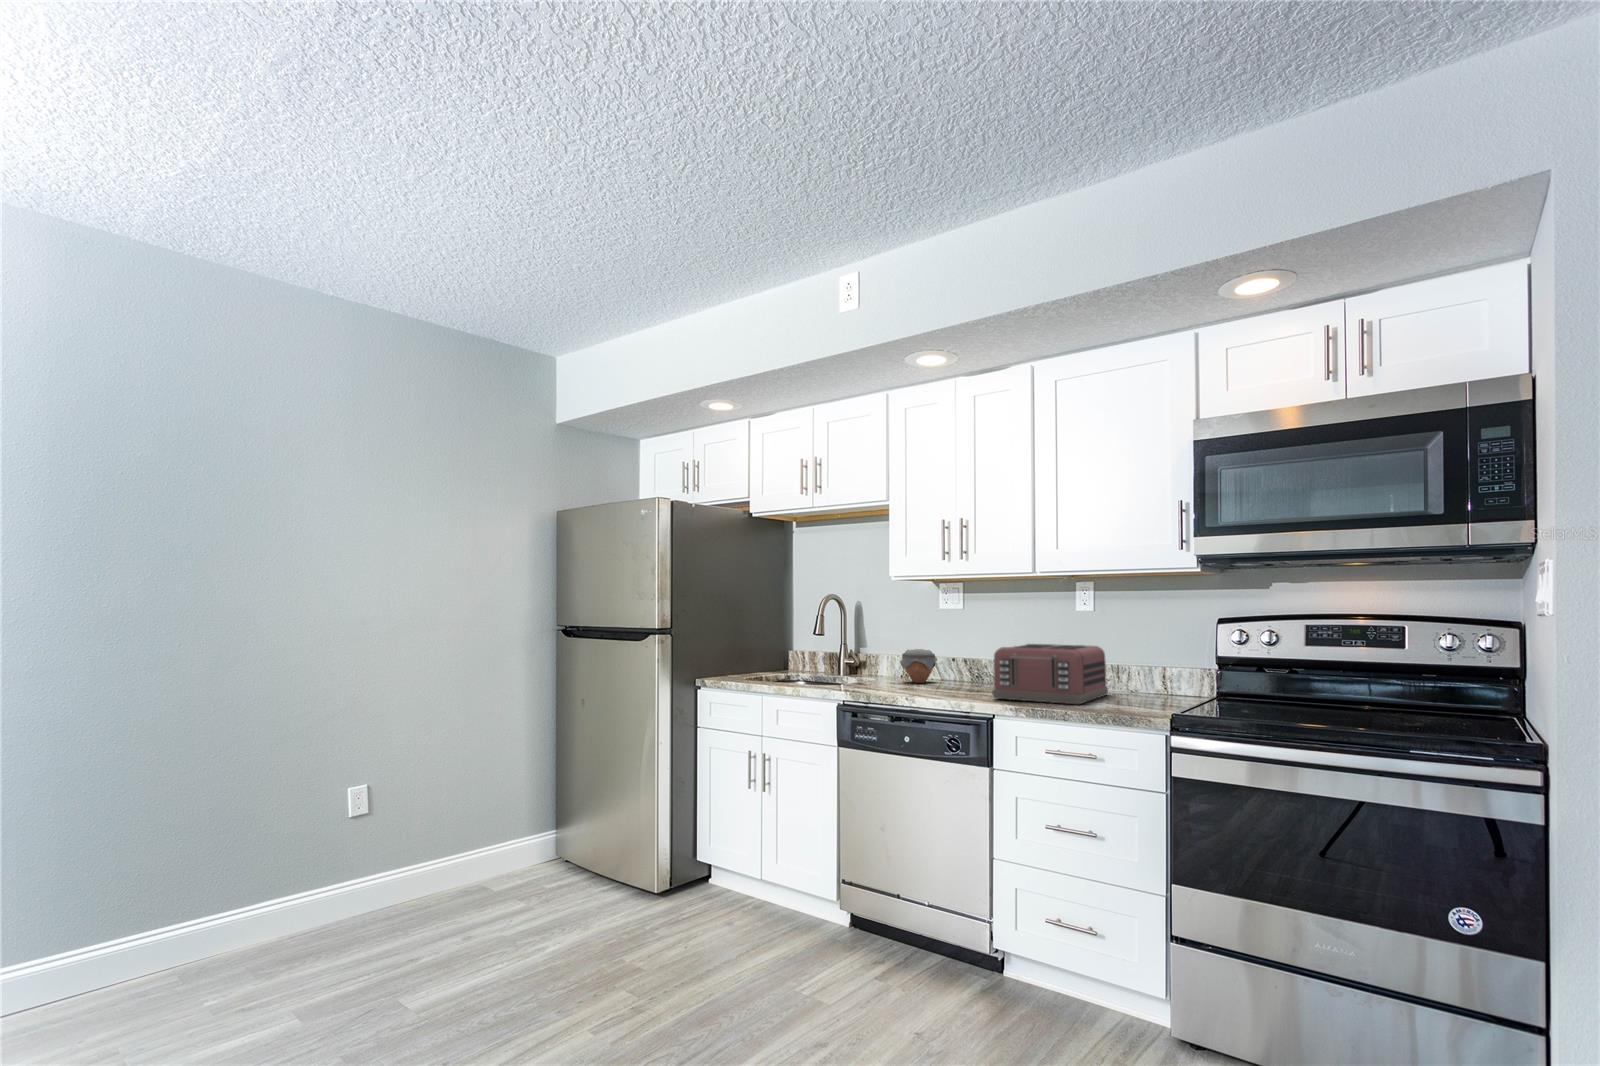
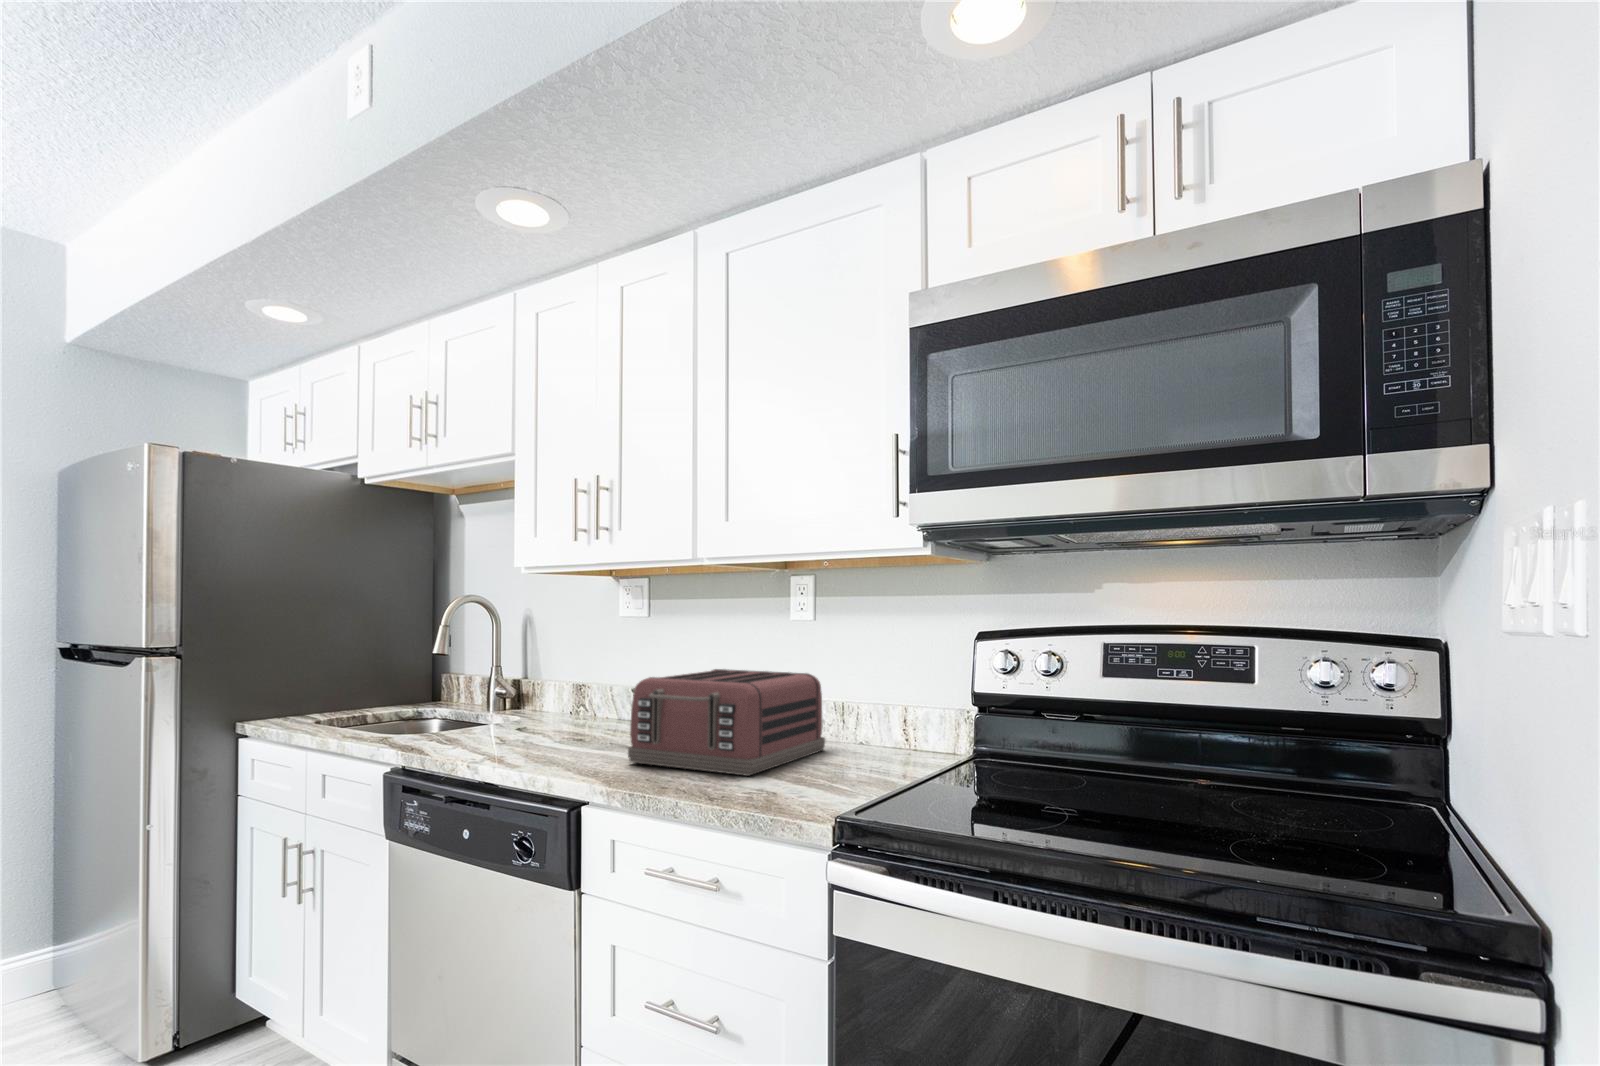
jar: present [900,649,937,683] -> none [553,674,612,726]

